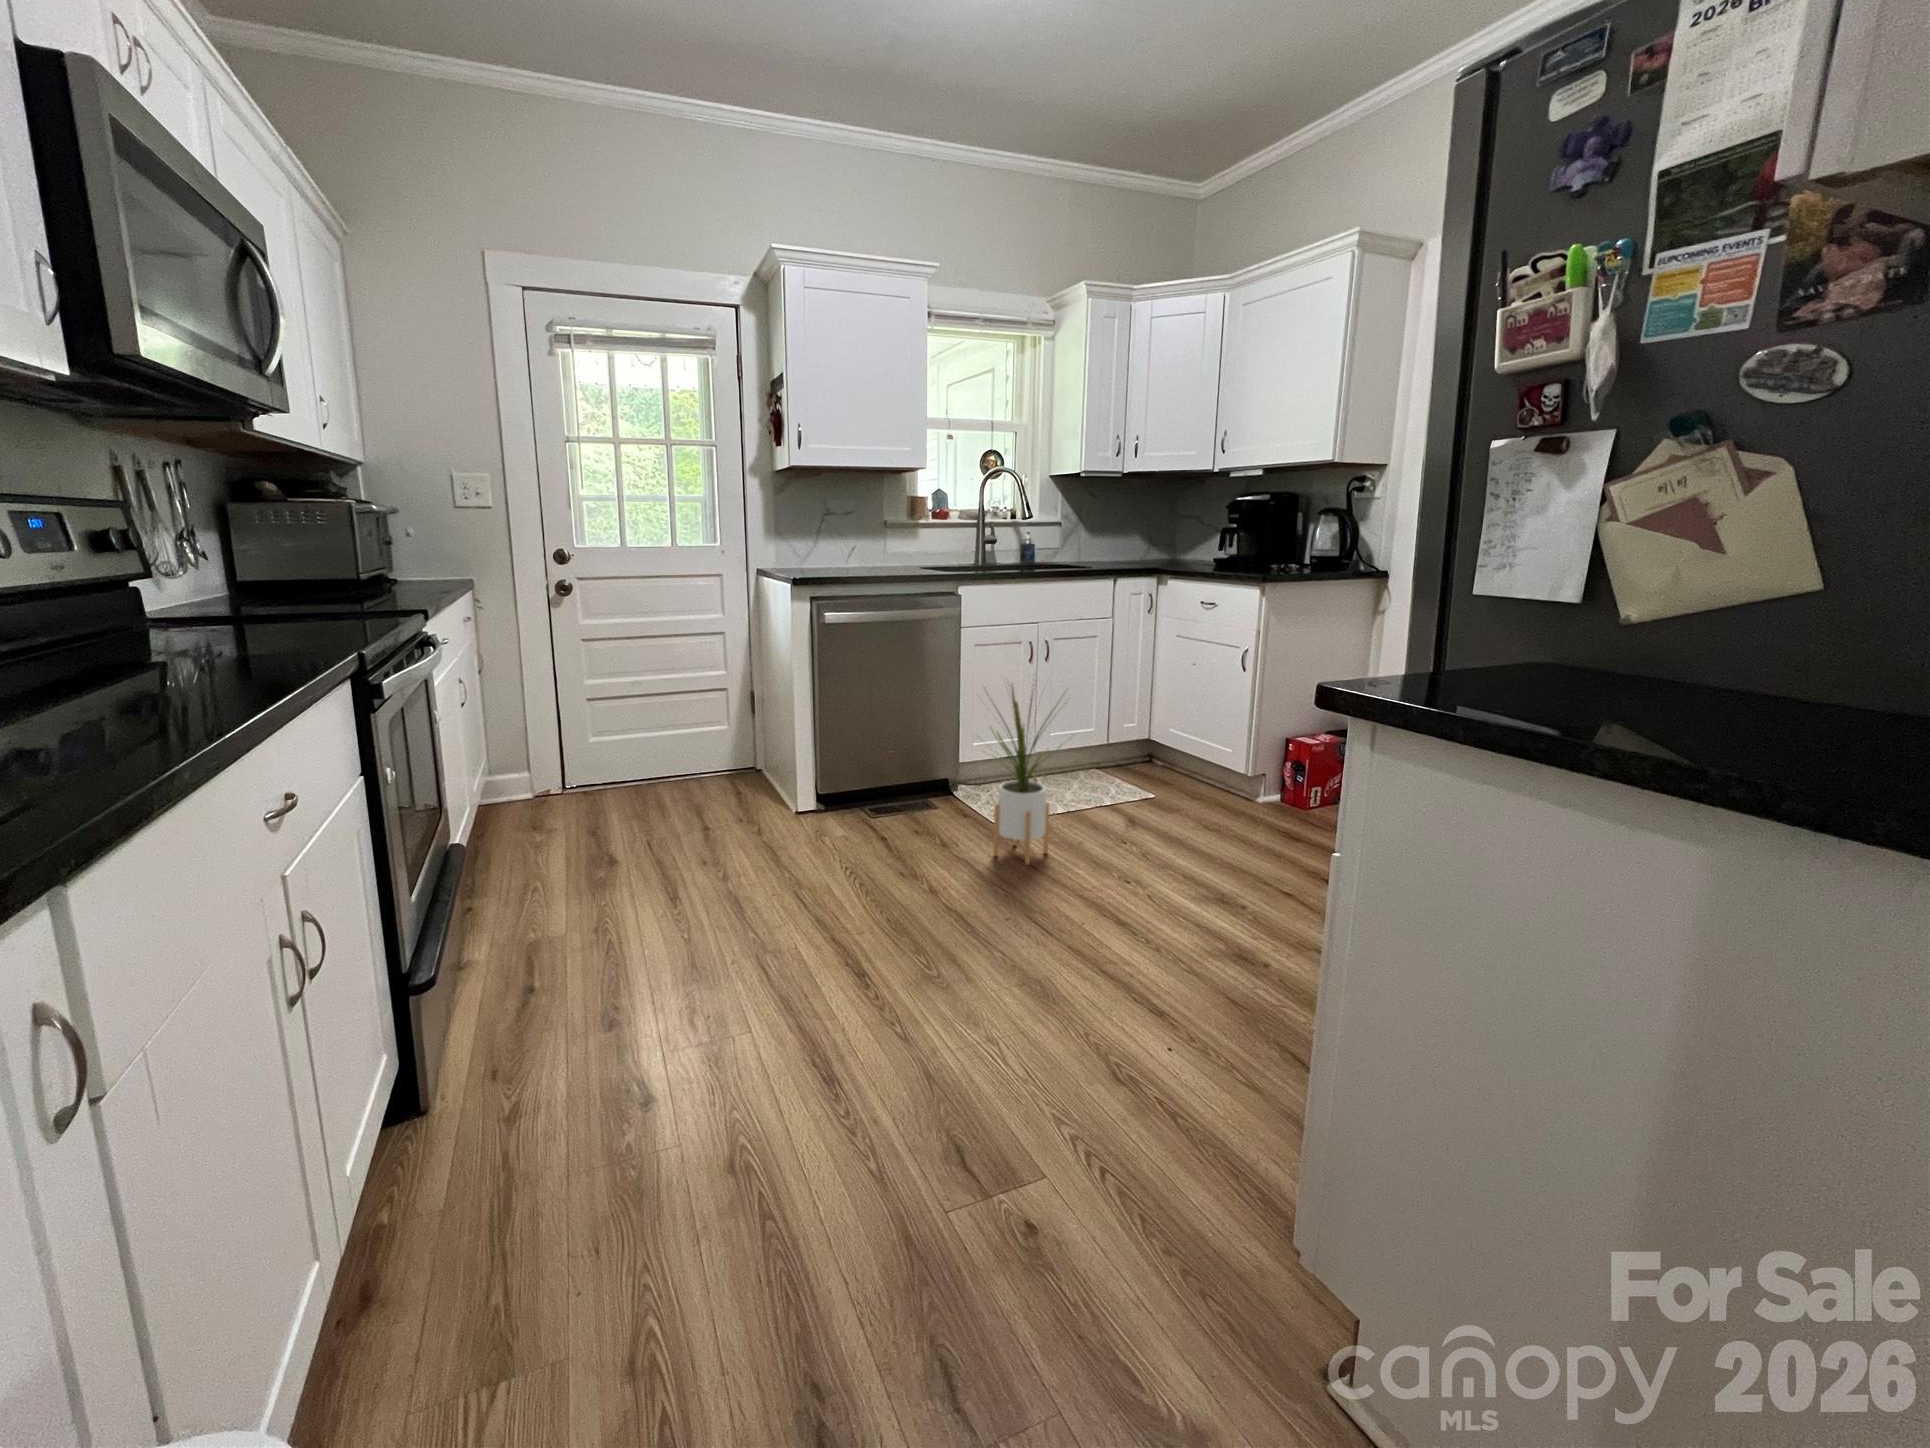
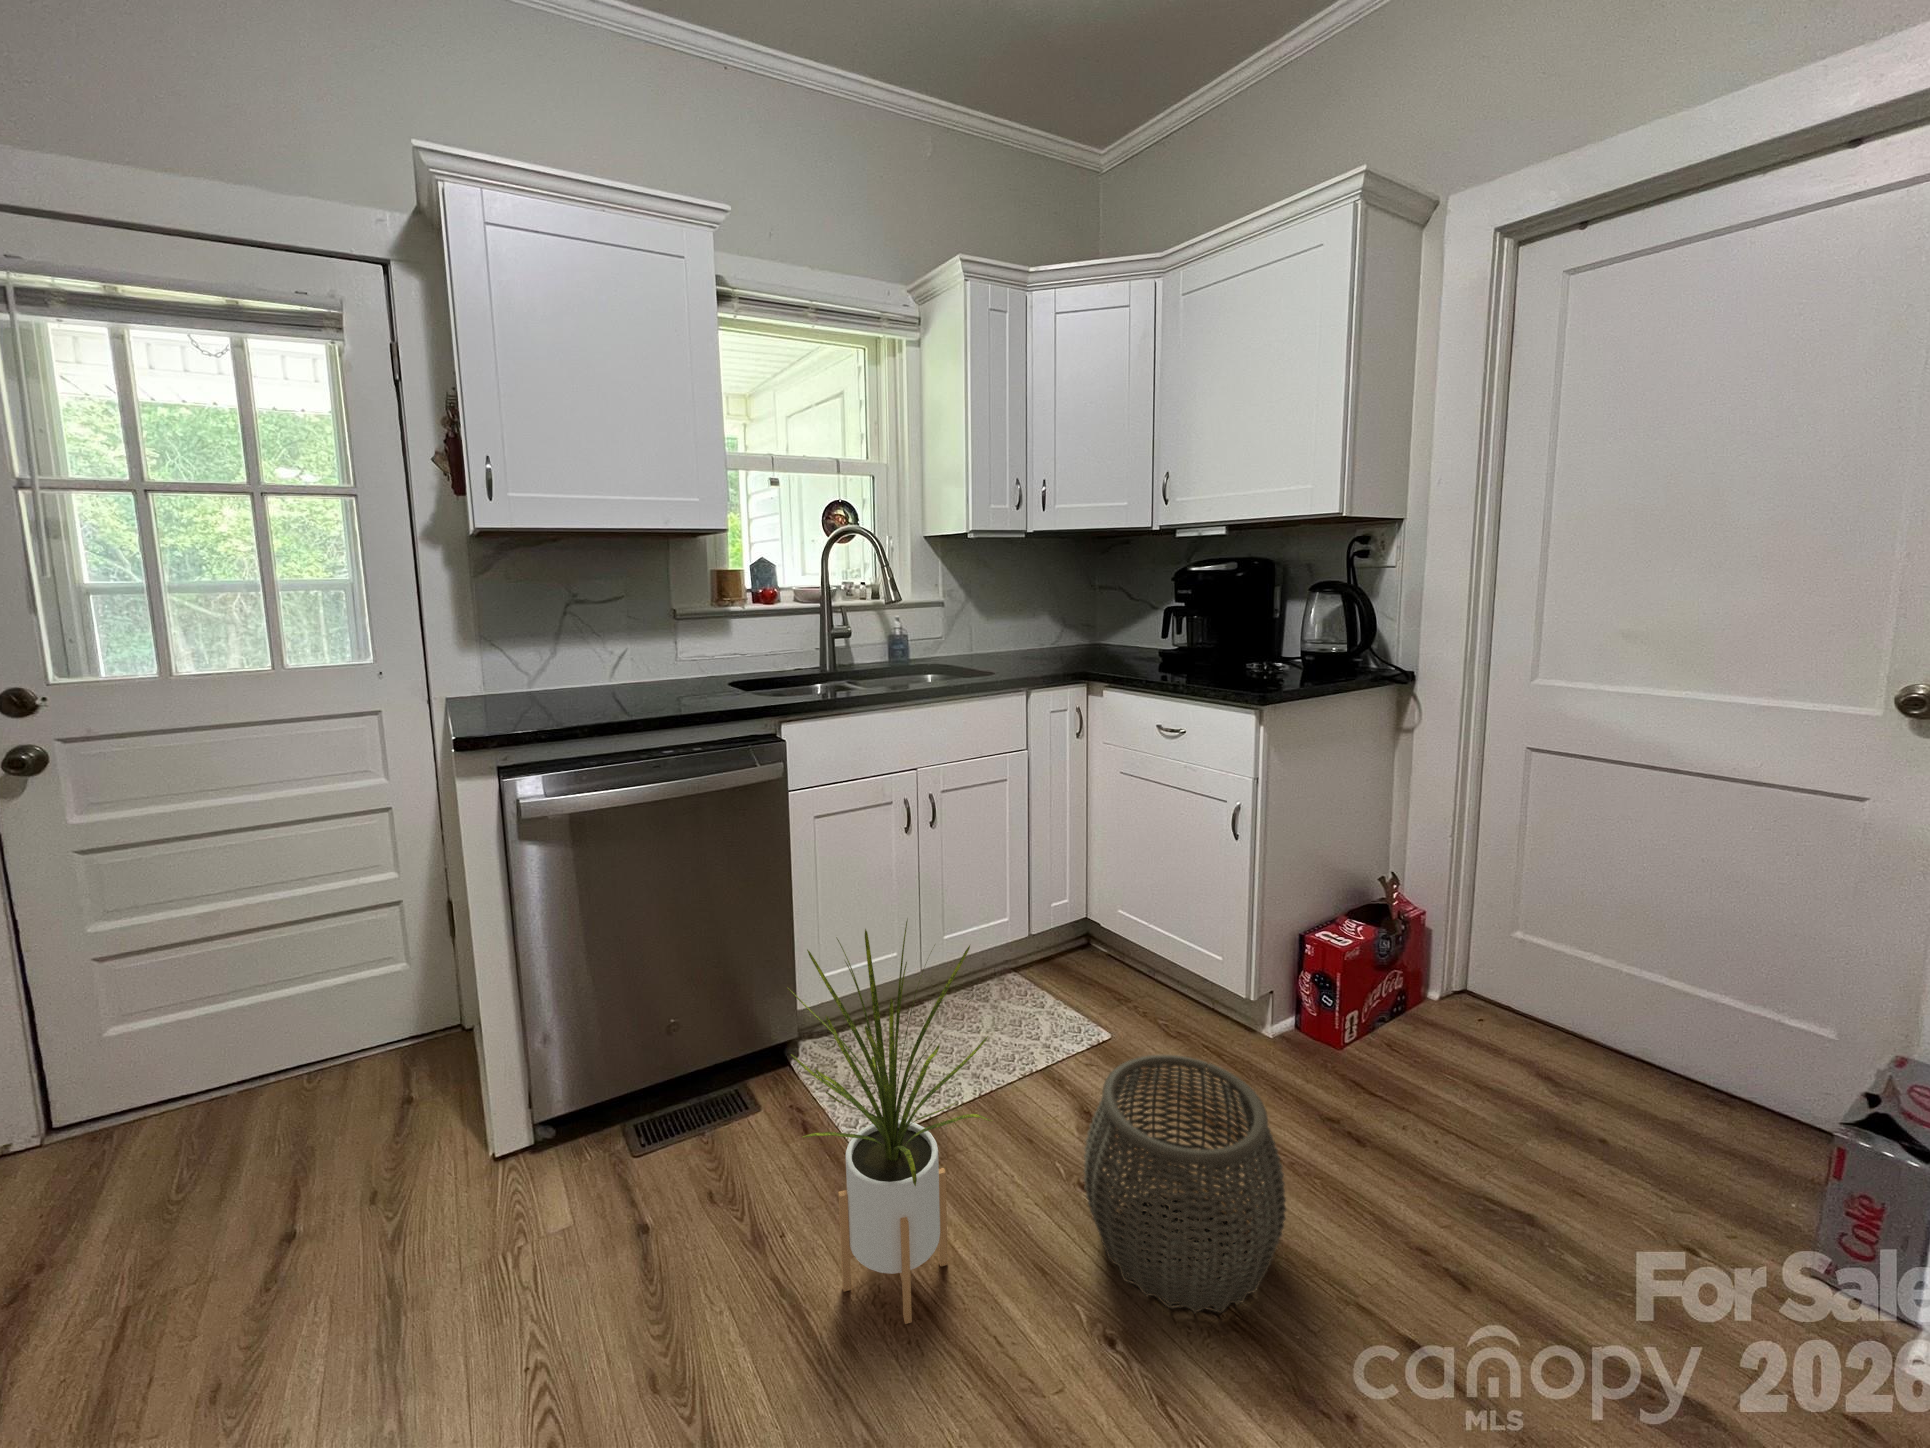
woven basket: none [1123,764,1232,873] -> present [1084,1055,1286,1313]

